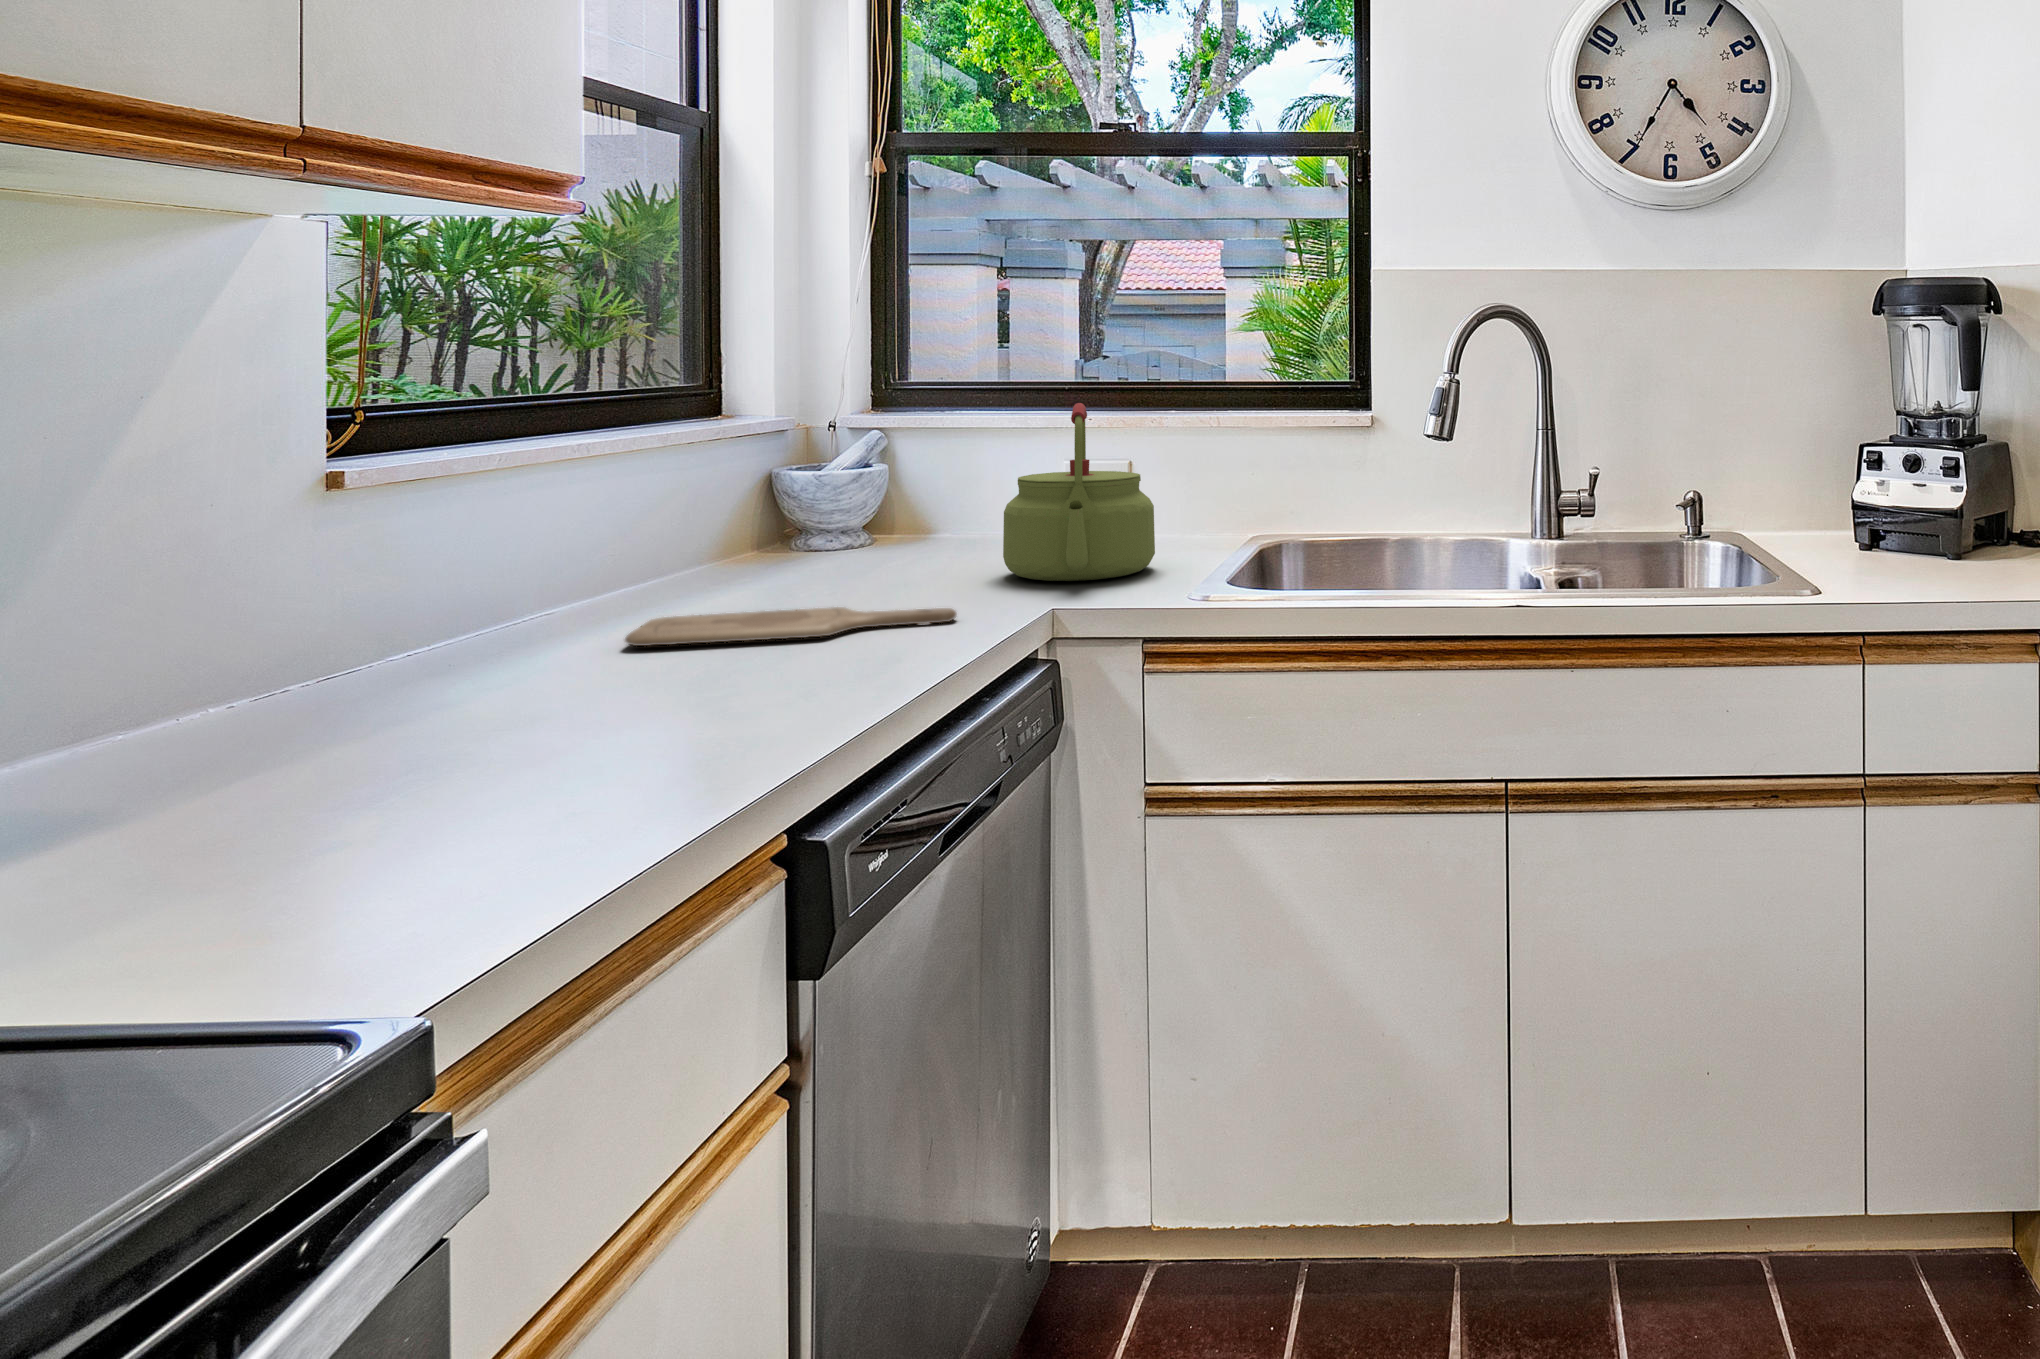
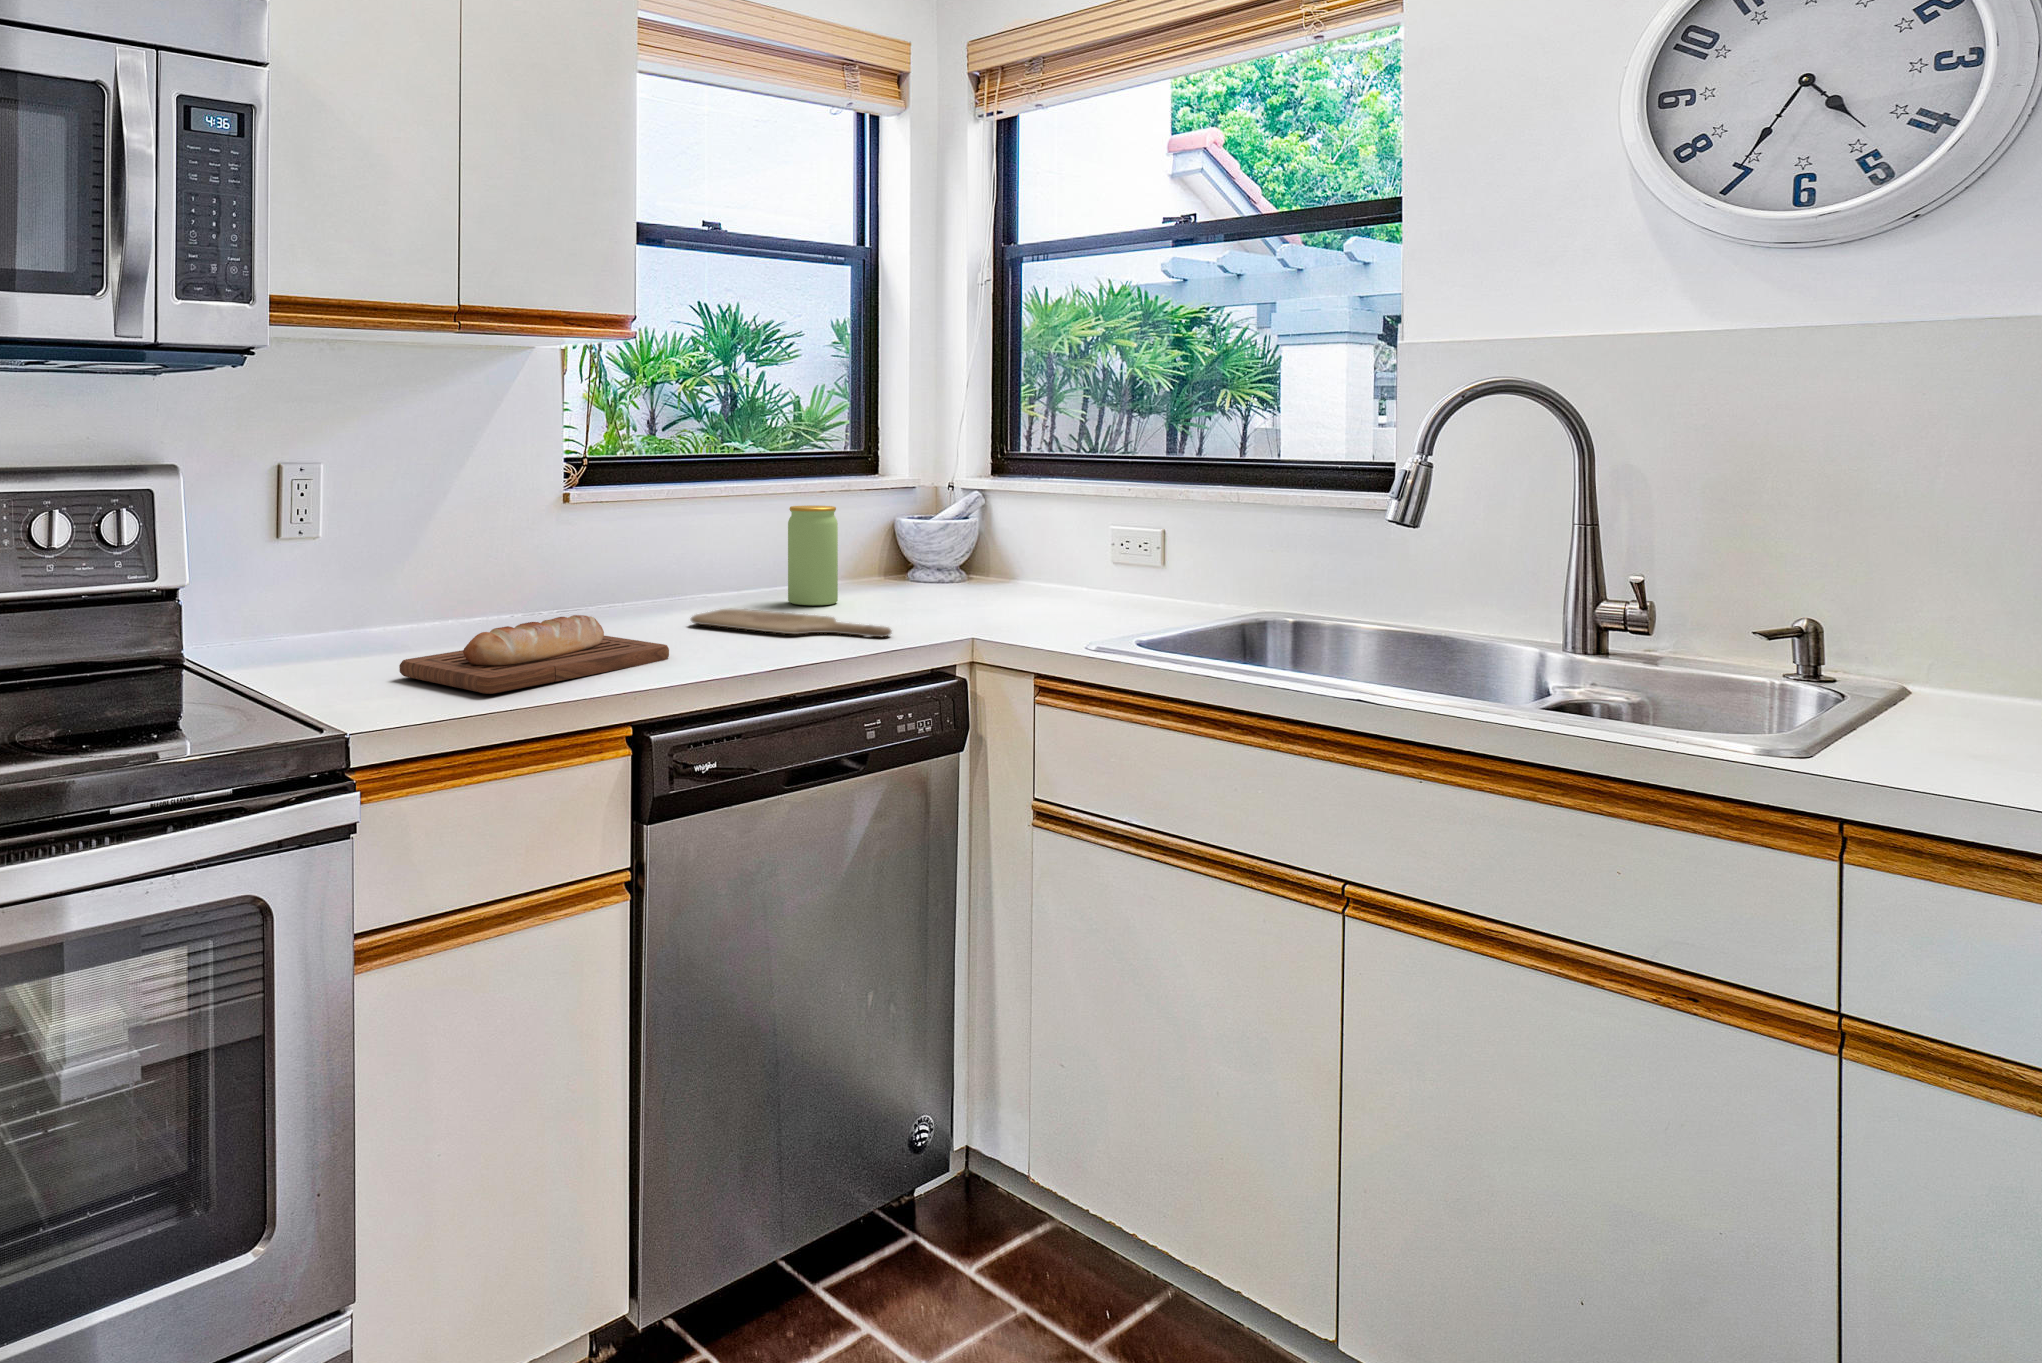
kettle: present [1003,403,1155,581] -> none [987,471,1116,623]
jar: none [700,461,778,601] -> present [788,505,838,605]
bread loaf: none [249,652,712,815] -> present [399,615,669,694]

